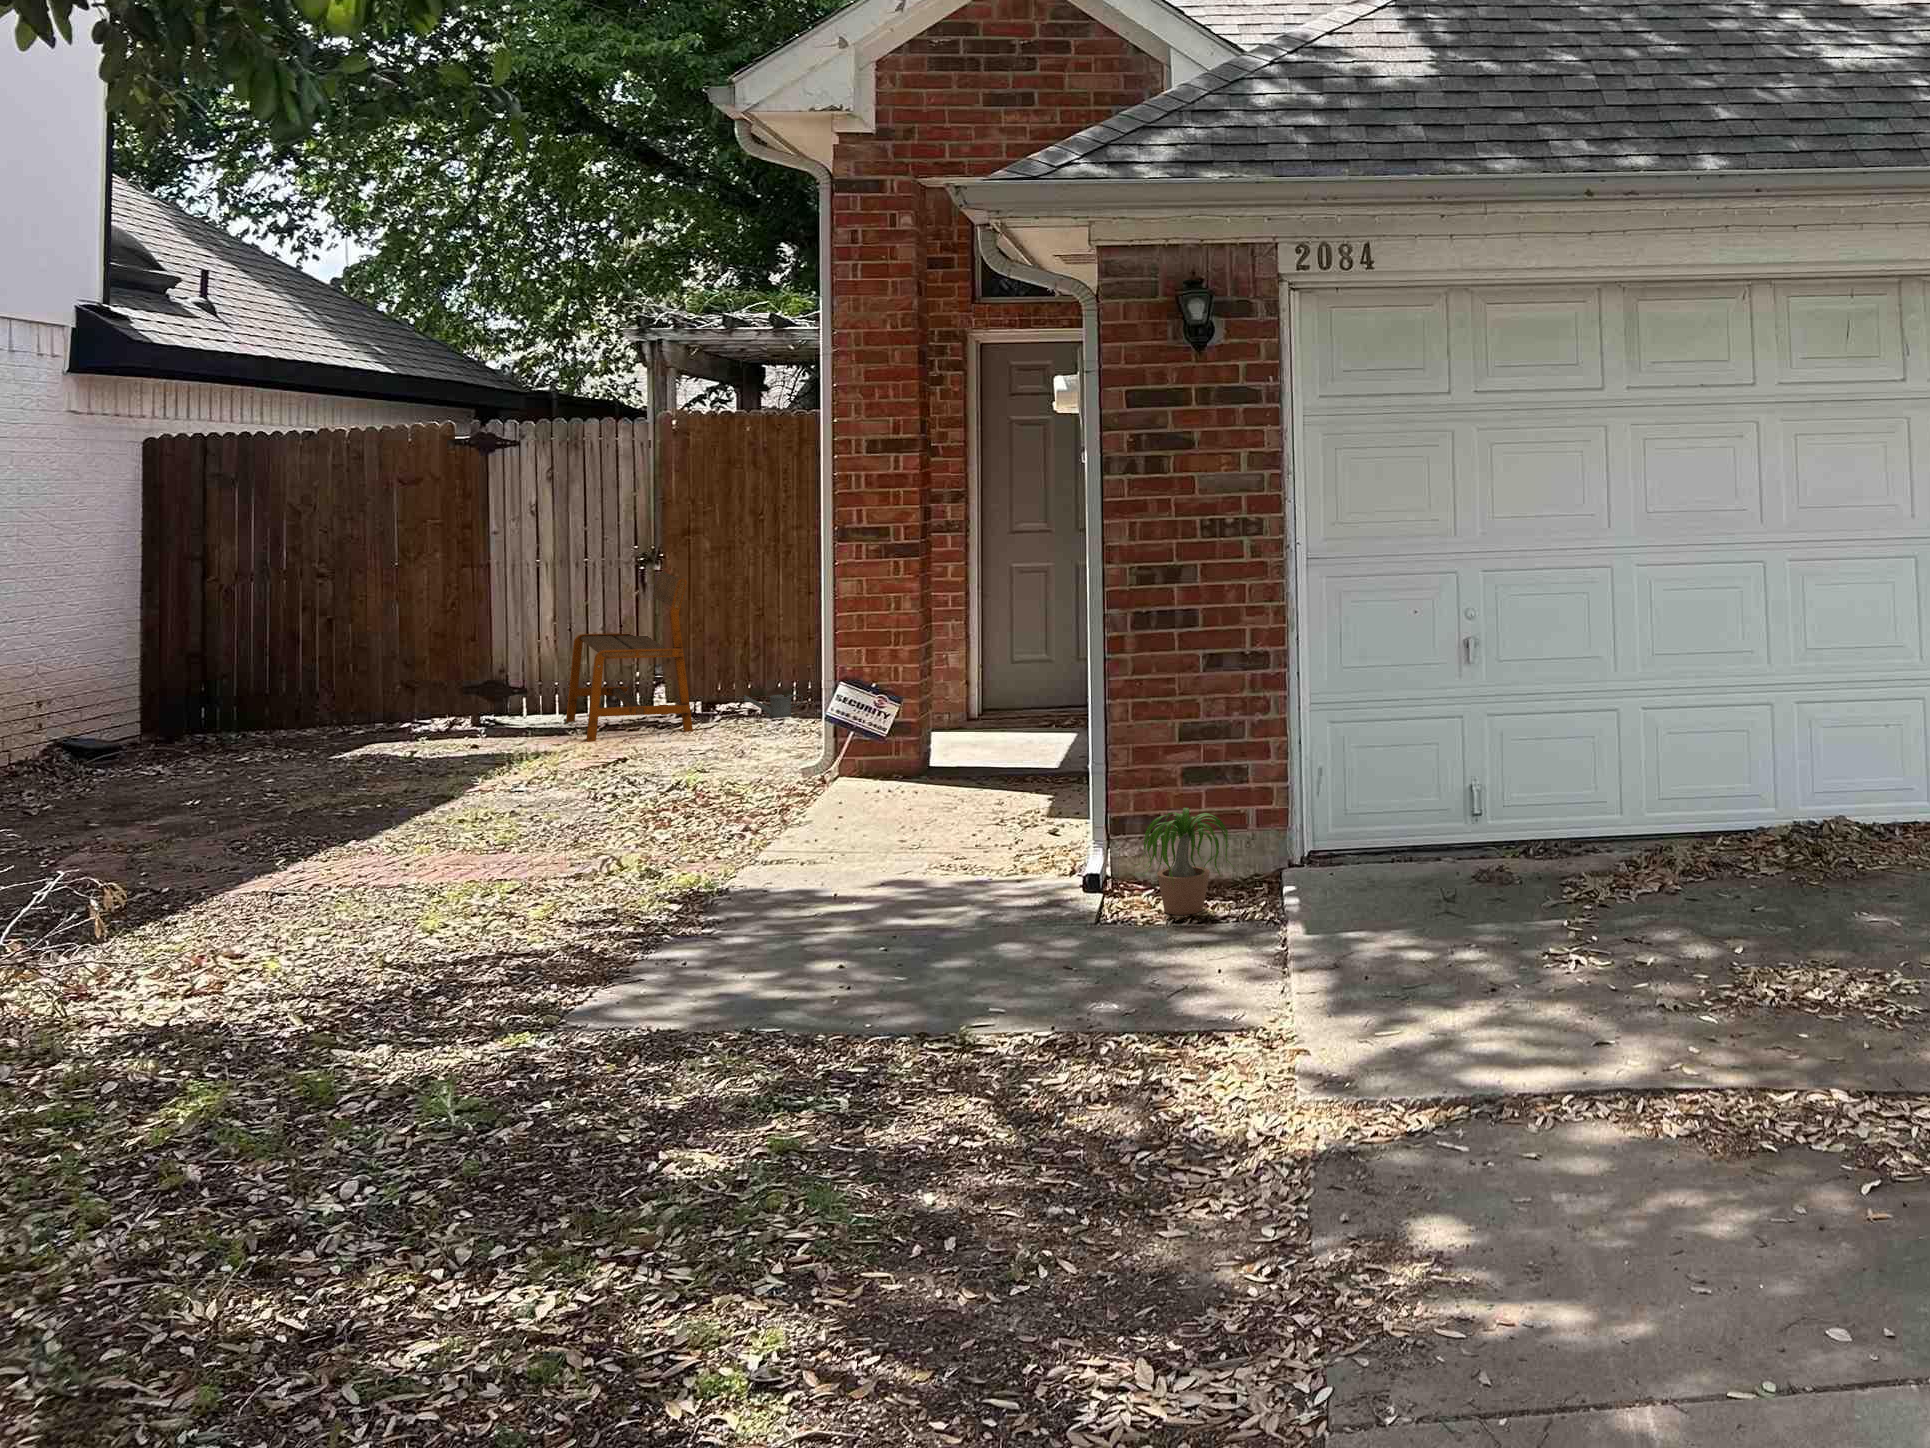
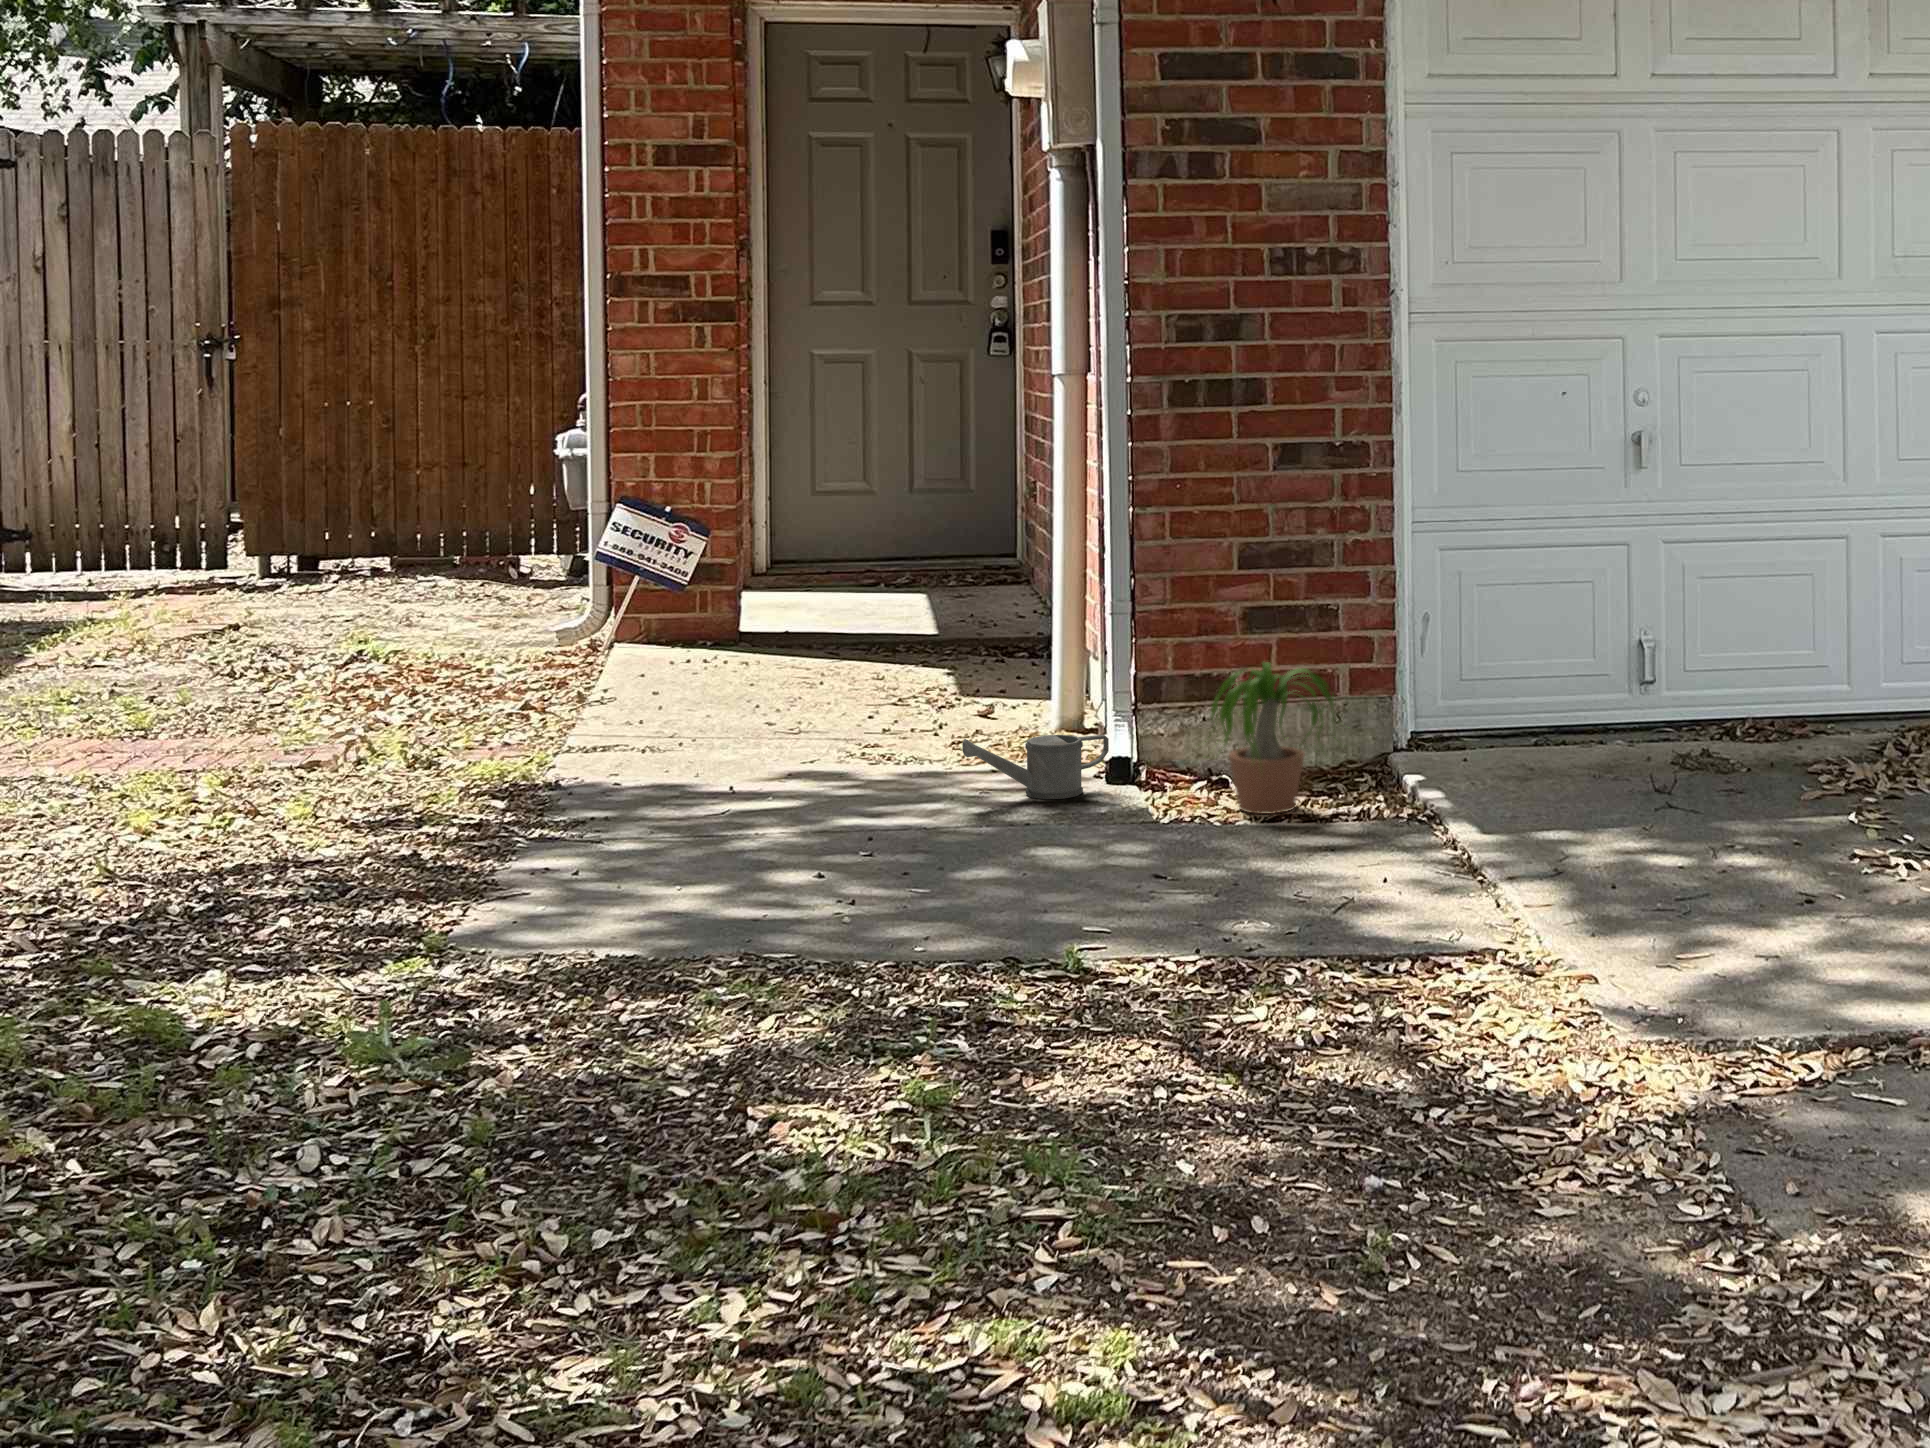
bench: present [566,572,693,742] -> none [118,356,324,610]
watering can: present [744,694,803,718] -> present [962,735,1109,799]

